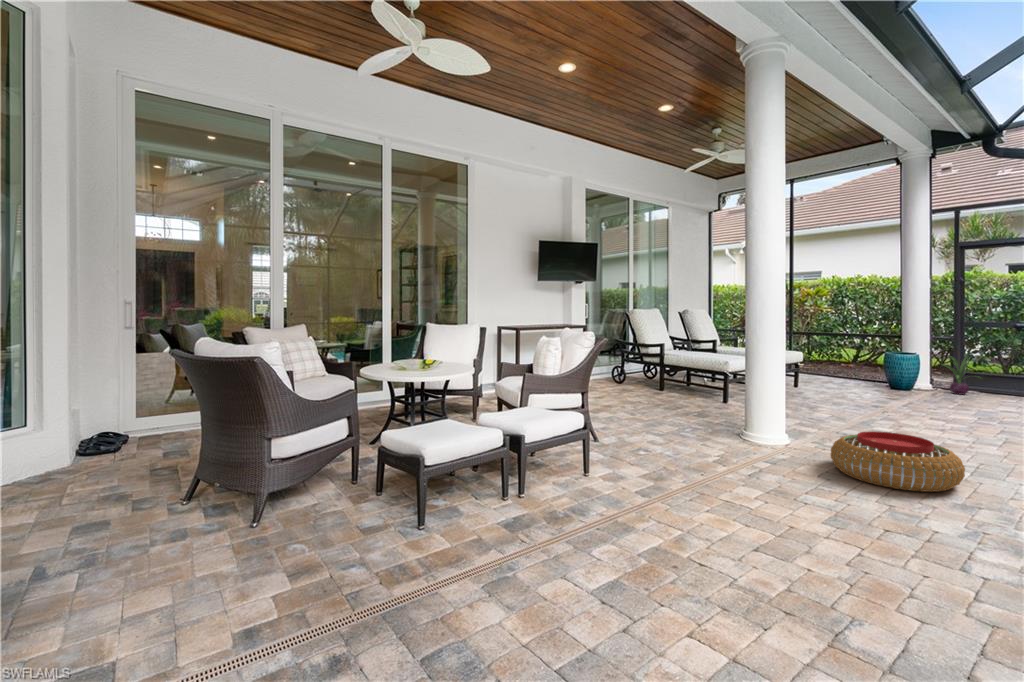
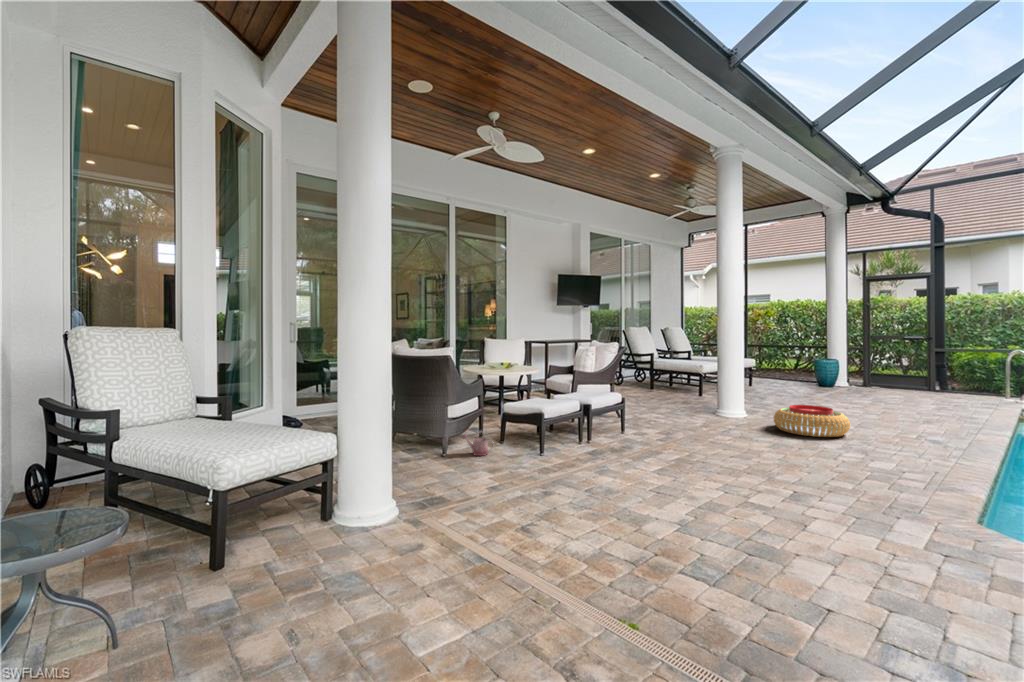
decorative plant: present [946,357,969,395] -> none [846,361,886,390]
watering can: none [293,483,338,528] -> present [463,435,493,456]

